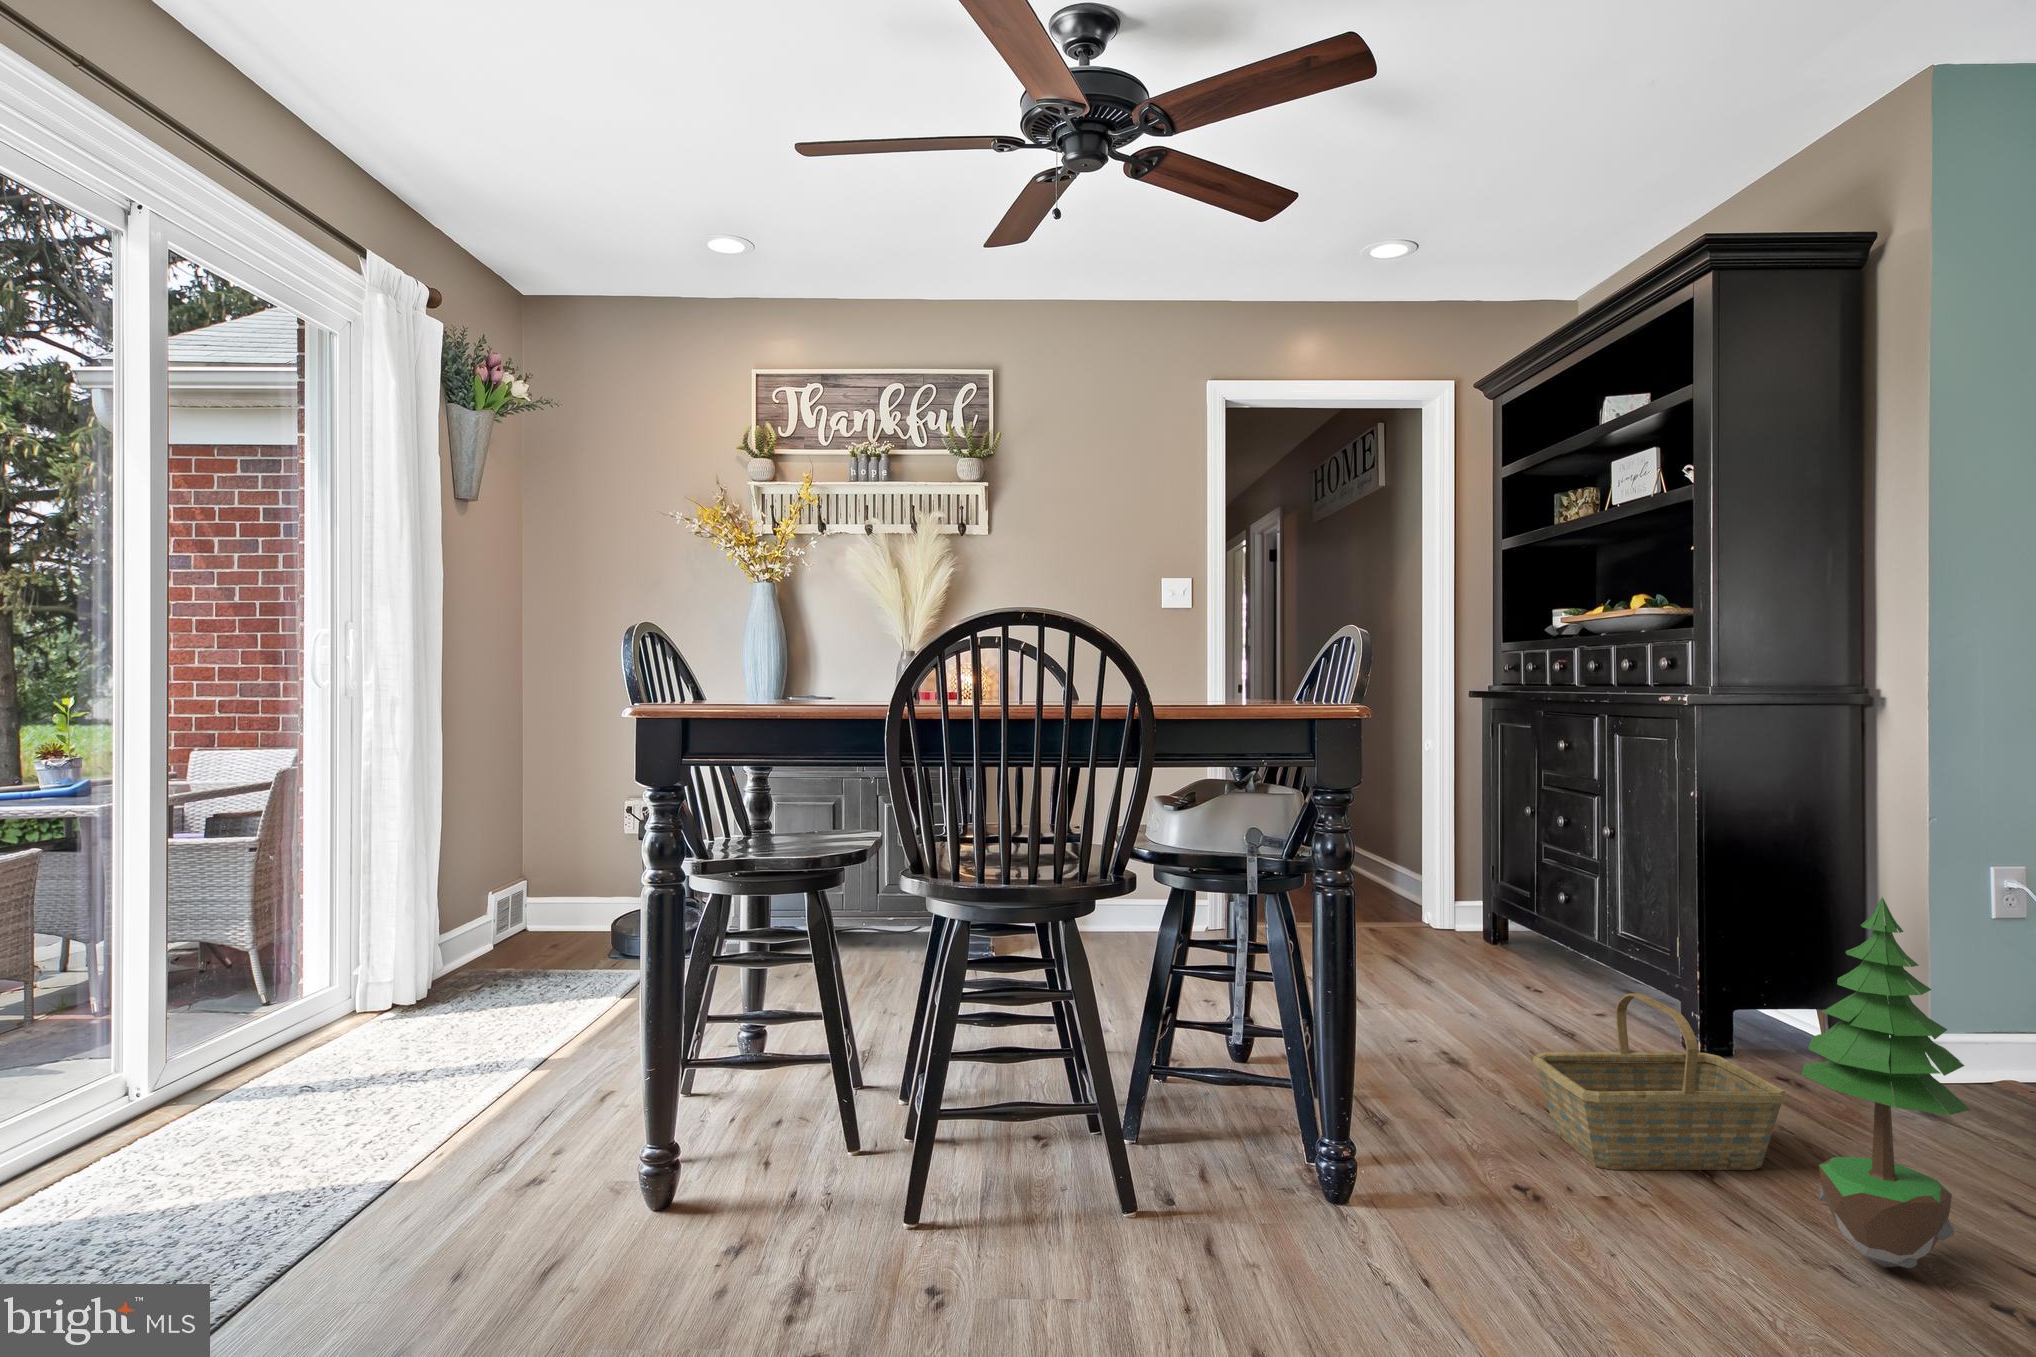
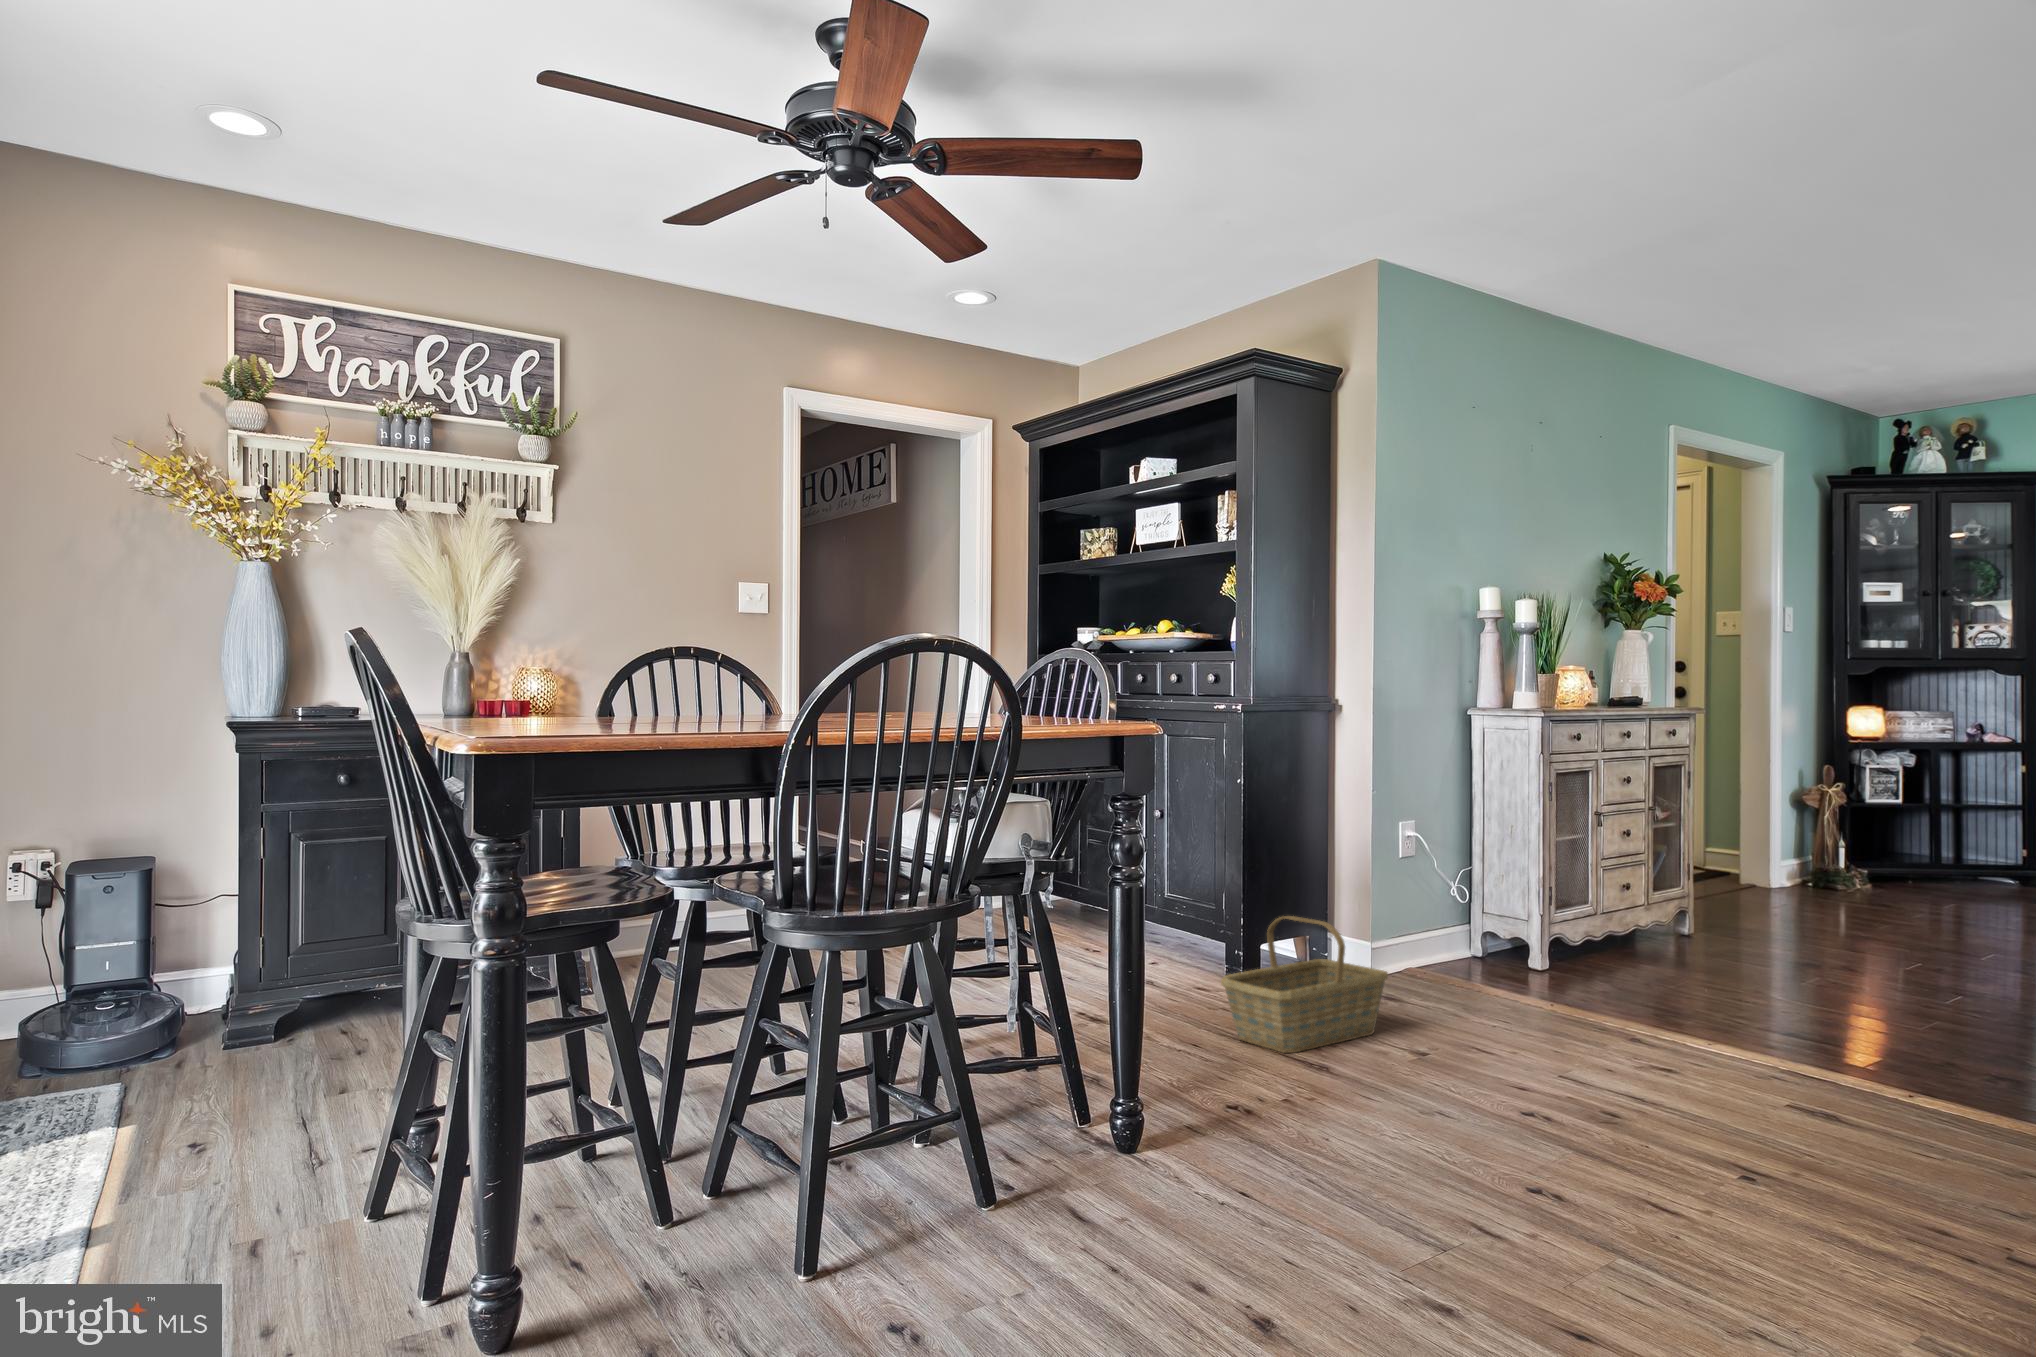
potted tree: present [1801,897,1970,1269] -> none [1432,807,1531,1068]

